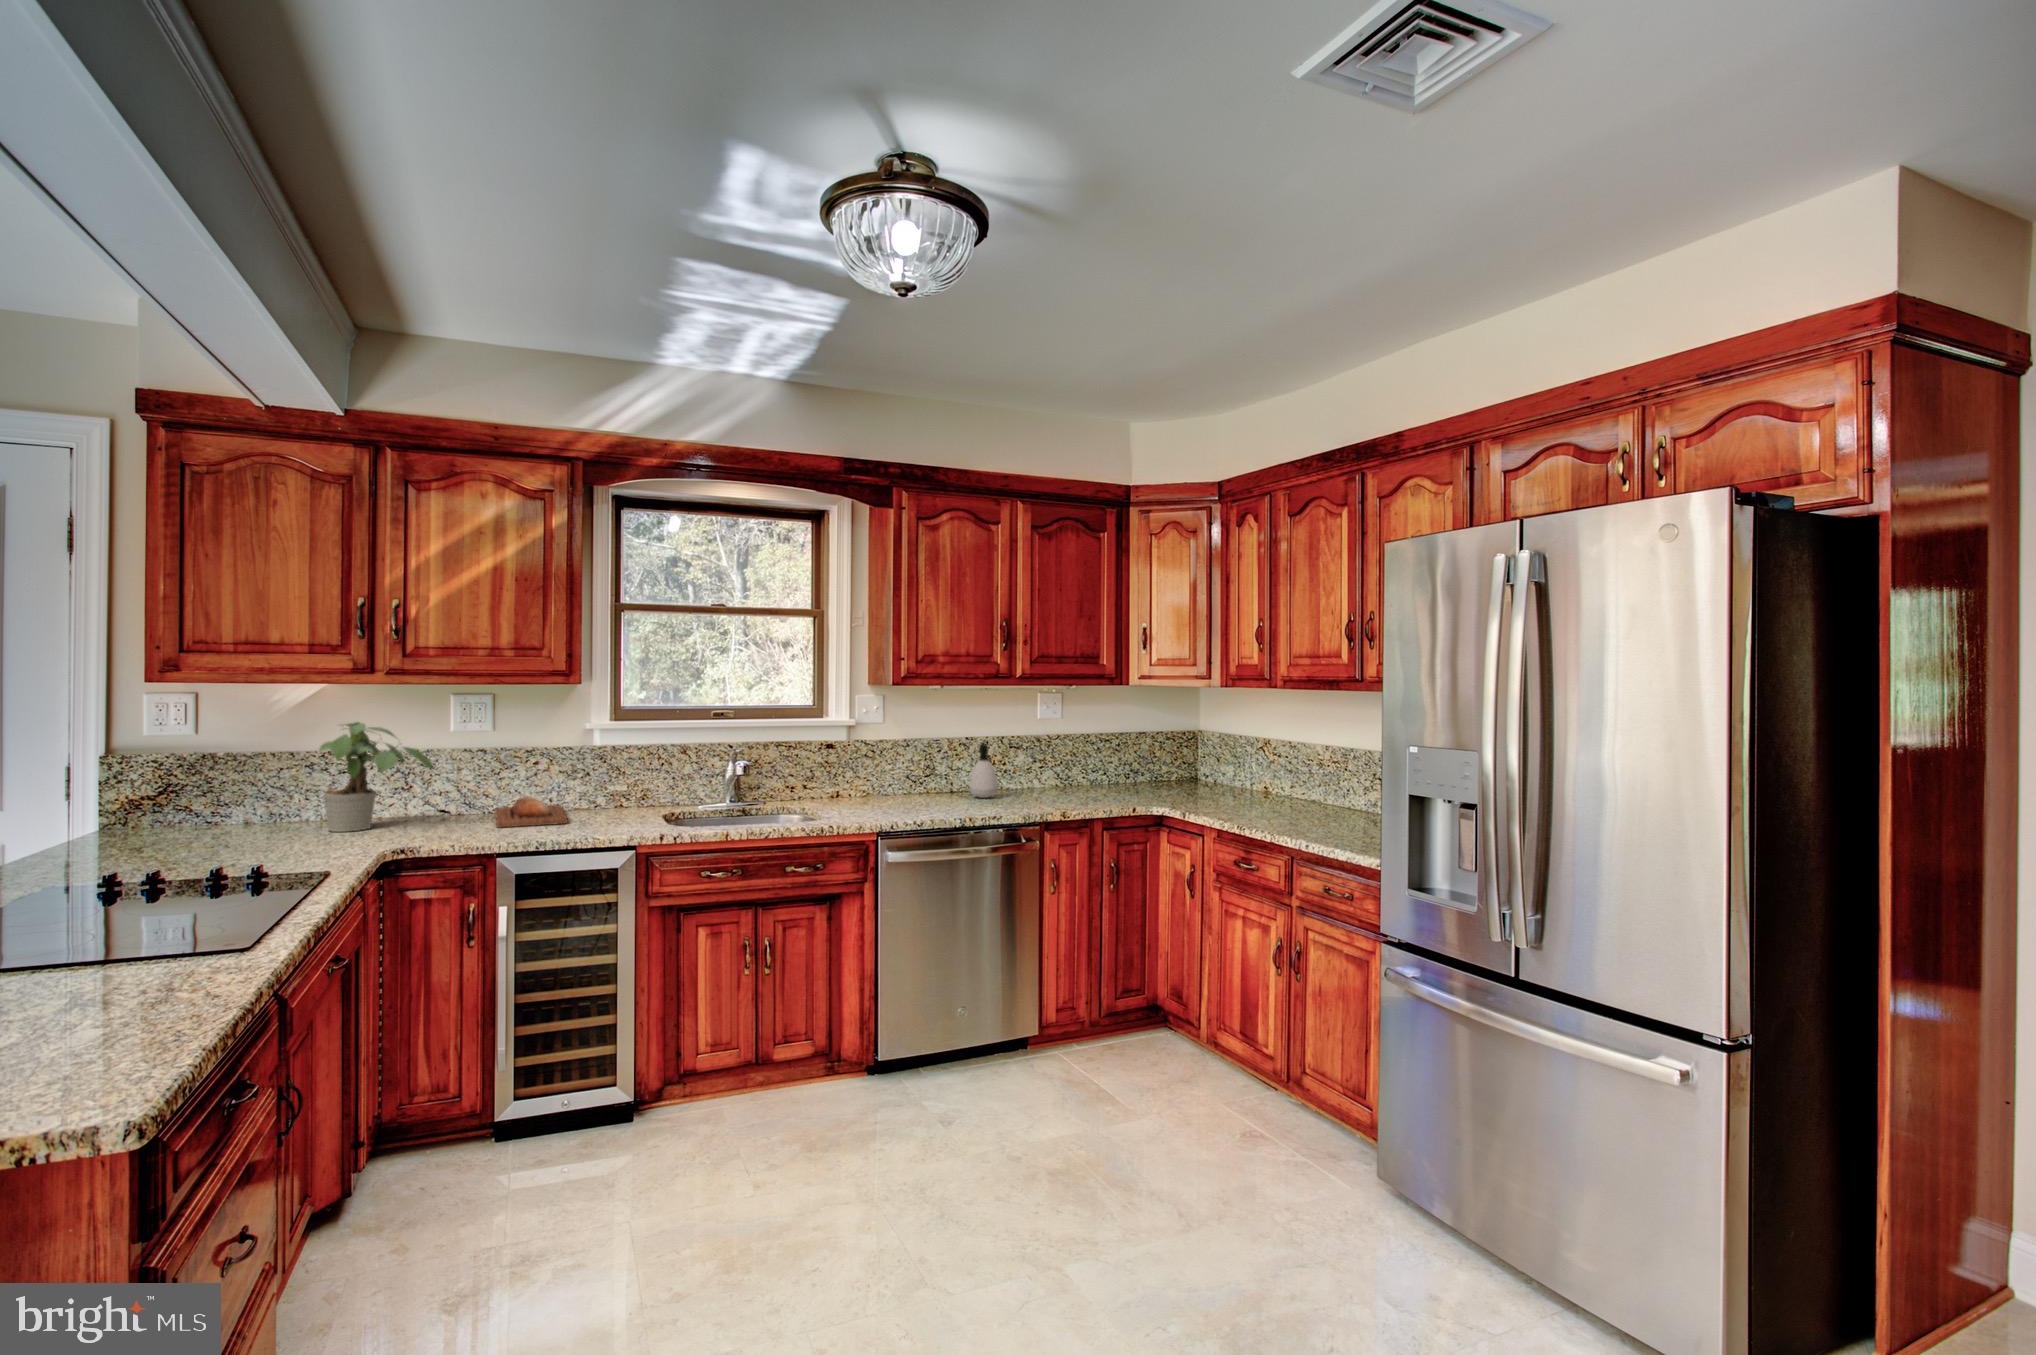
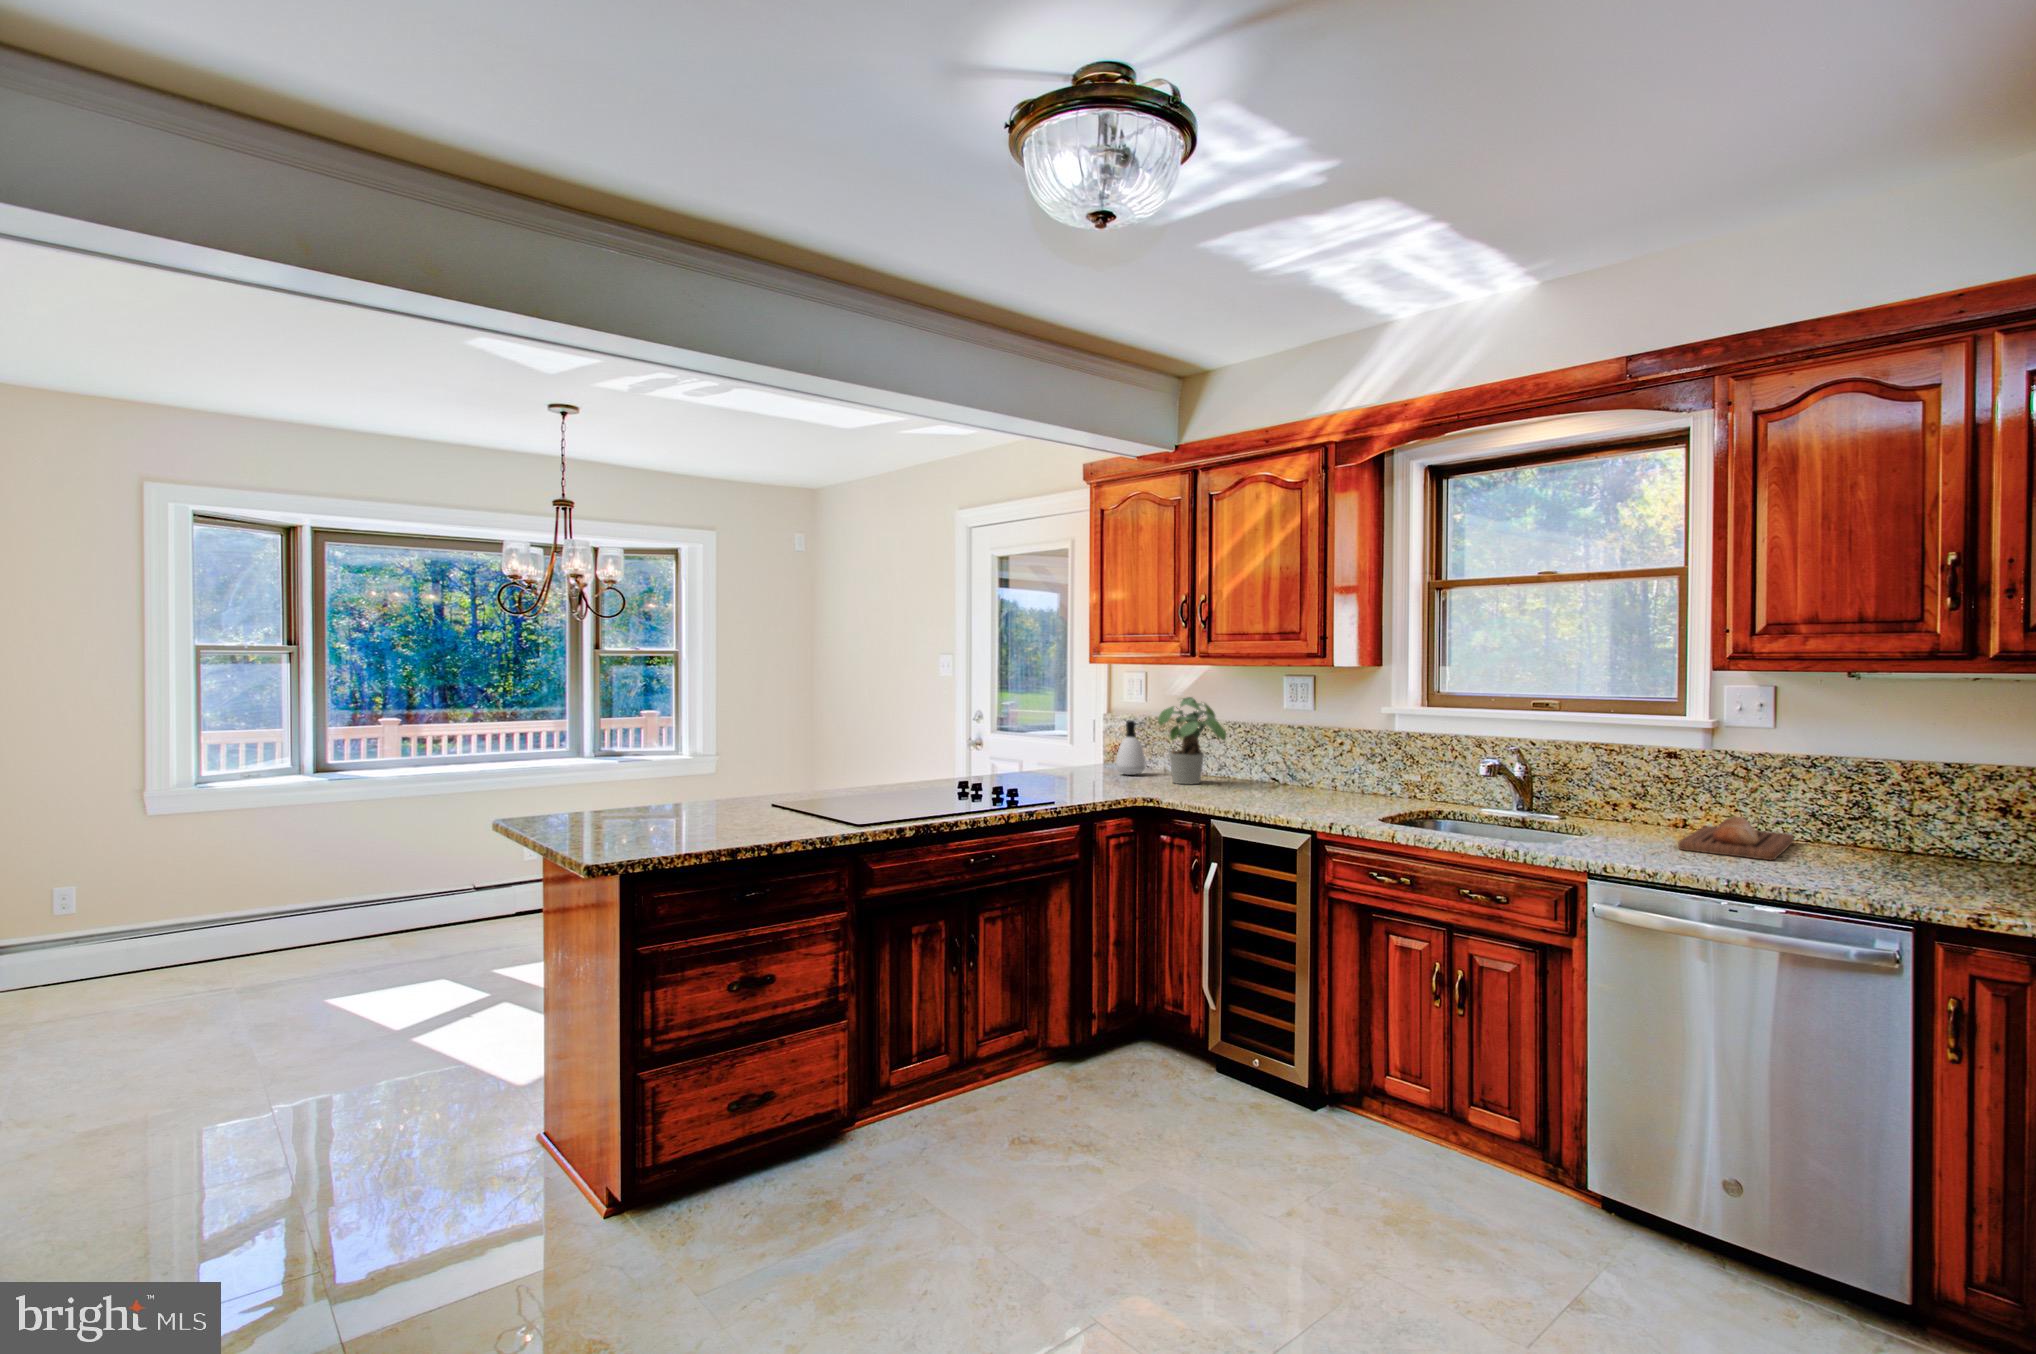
soap dispenser: present [969,744,998,798] -> present [1116,720,1145,775]
bread loaf: present [495,797,567,828] -> present [1678,817,1794,860]

